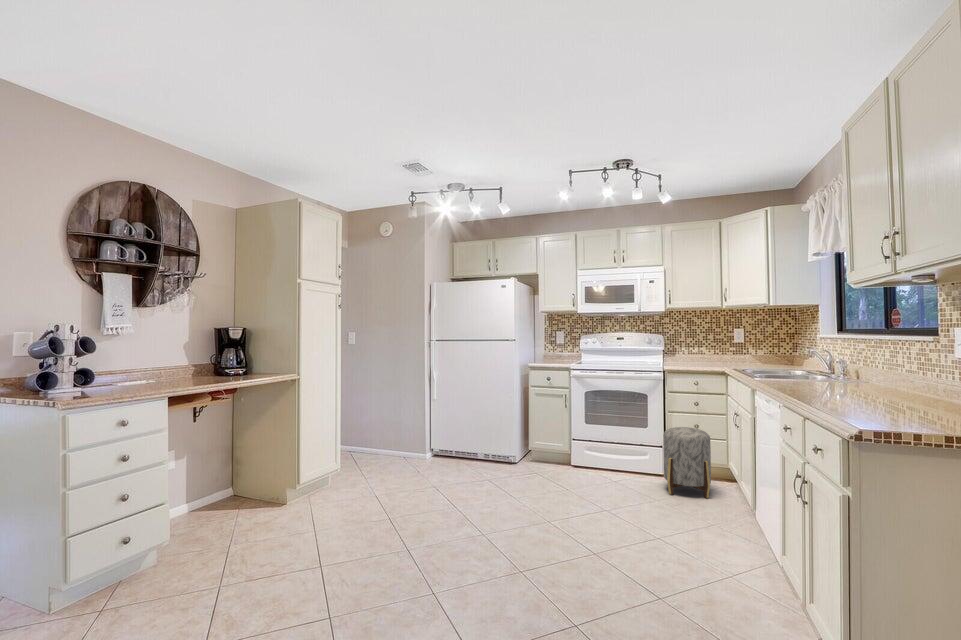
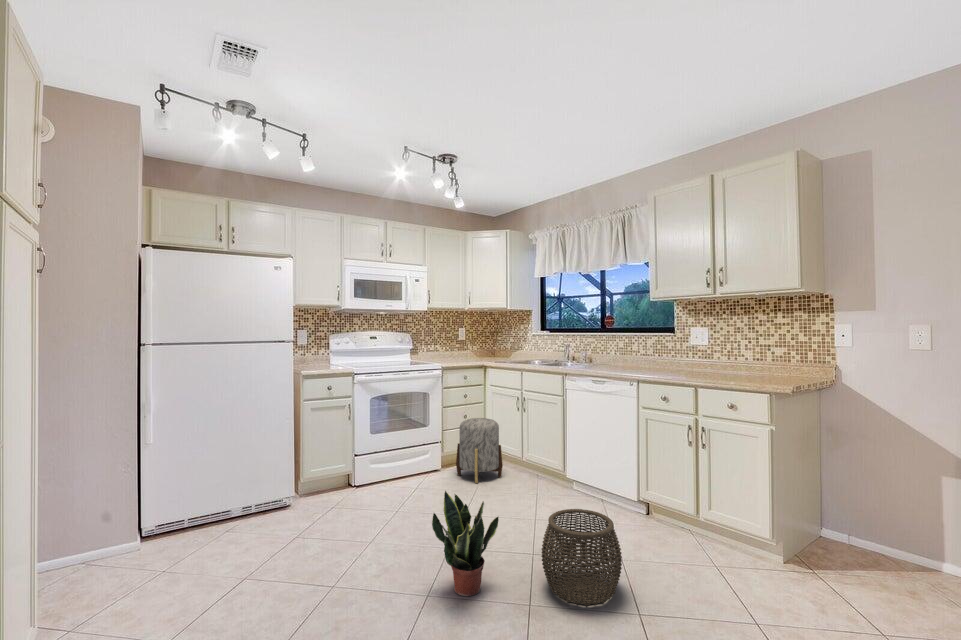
potted plant: none [479,459,538,550] -> present [432,491,499,596]
woven basket: none [535,508,614,601] -> present [541,509,622,606]

